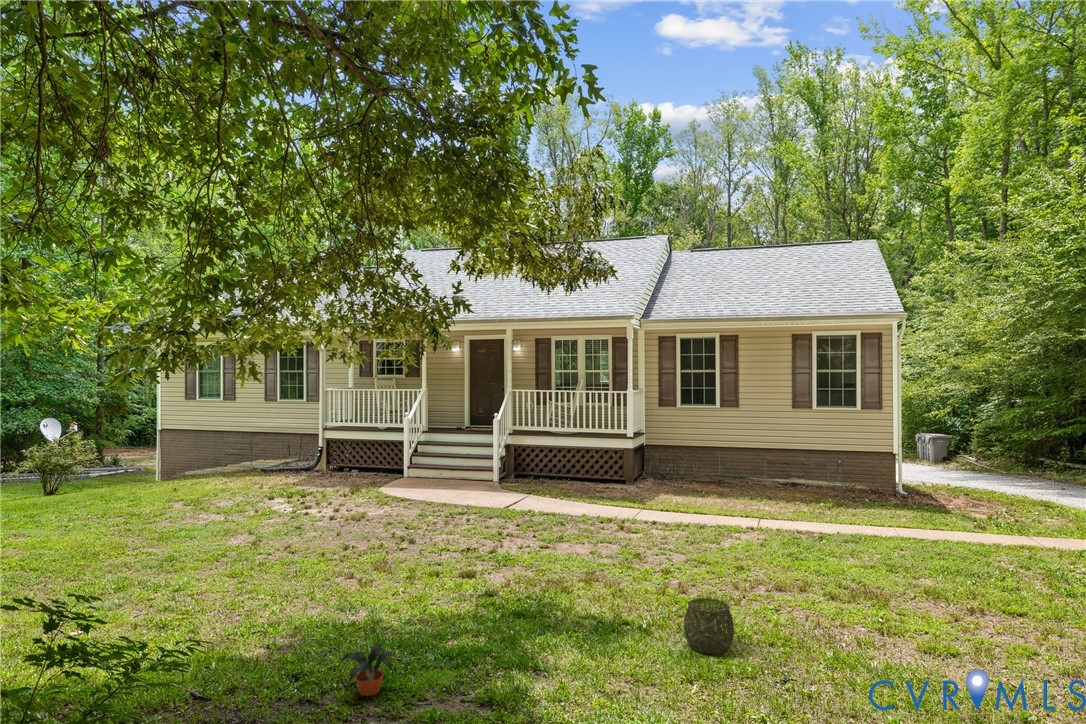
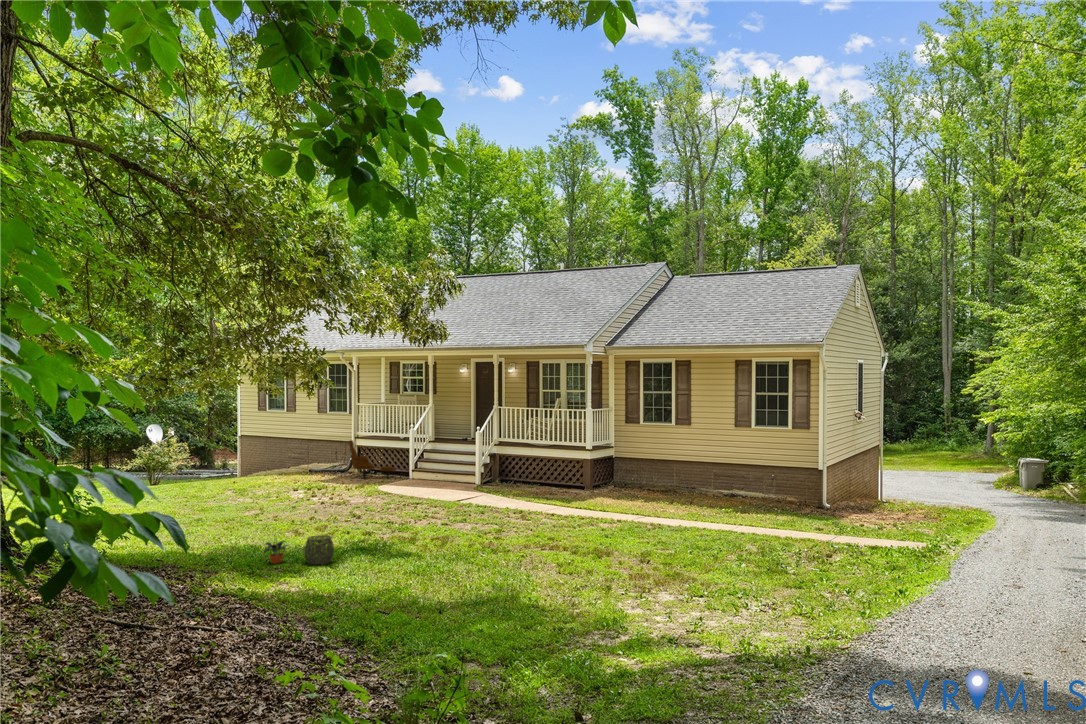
lounge chair: none [321,433,380,480] -> present [349,440,396,478]
woven basket: present [684,598,734,655] -> present [304,535,334,564]

